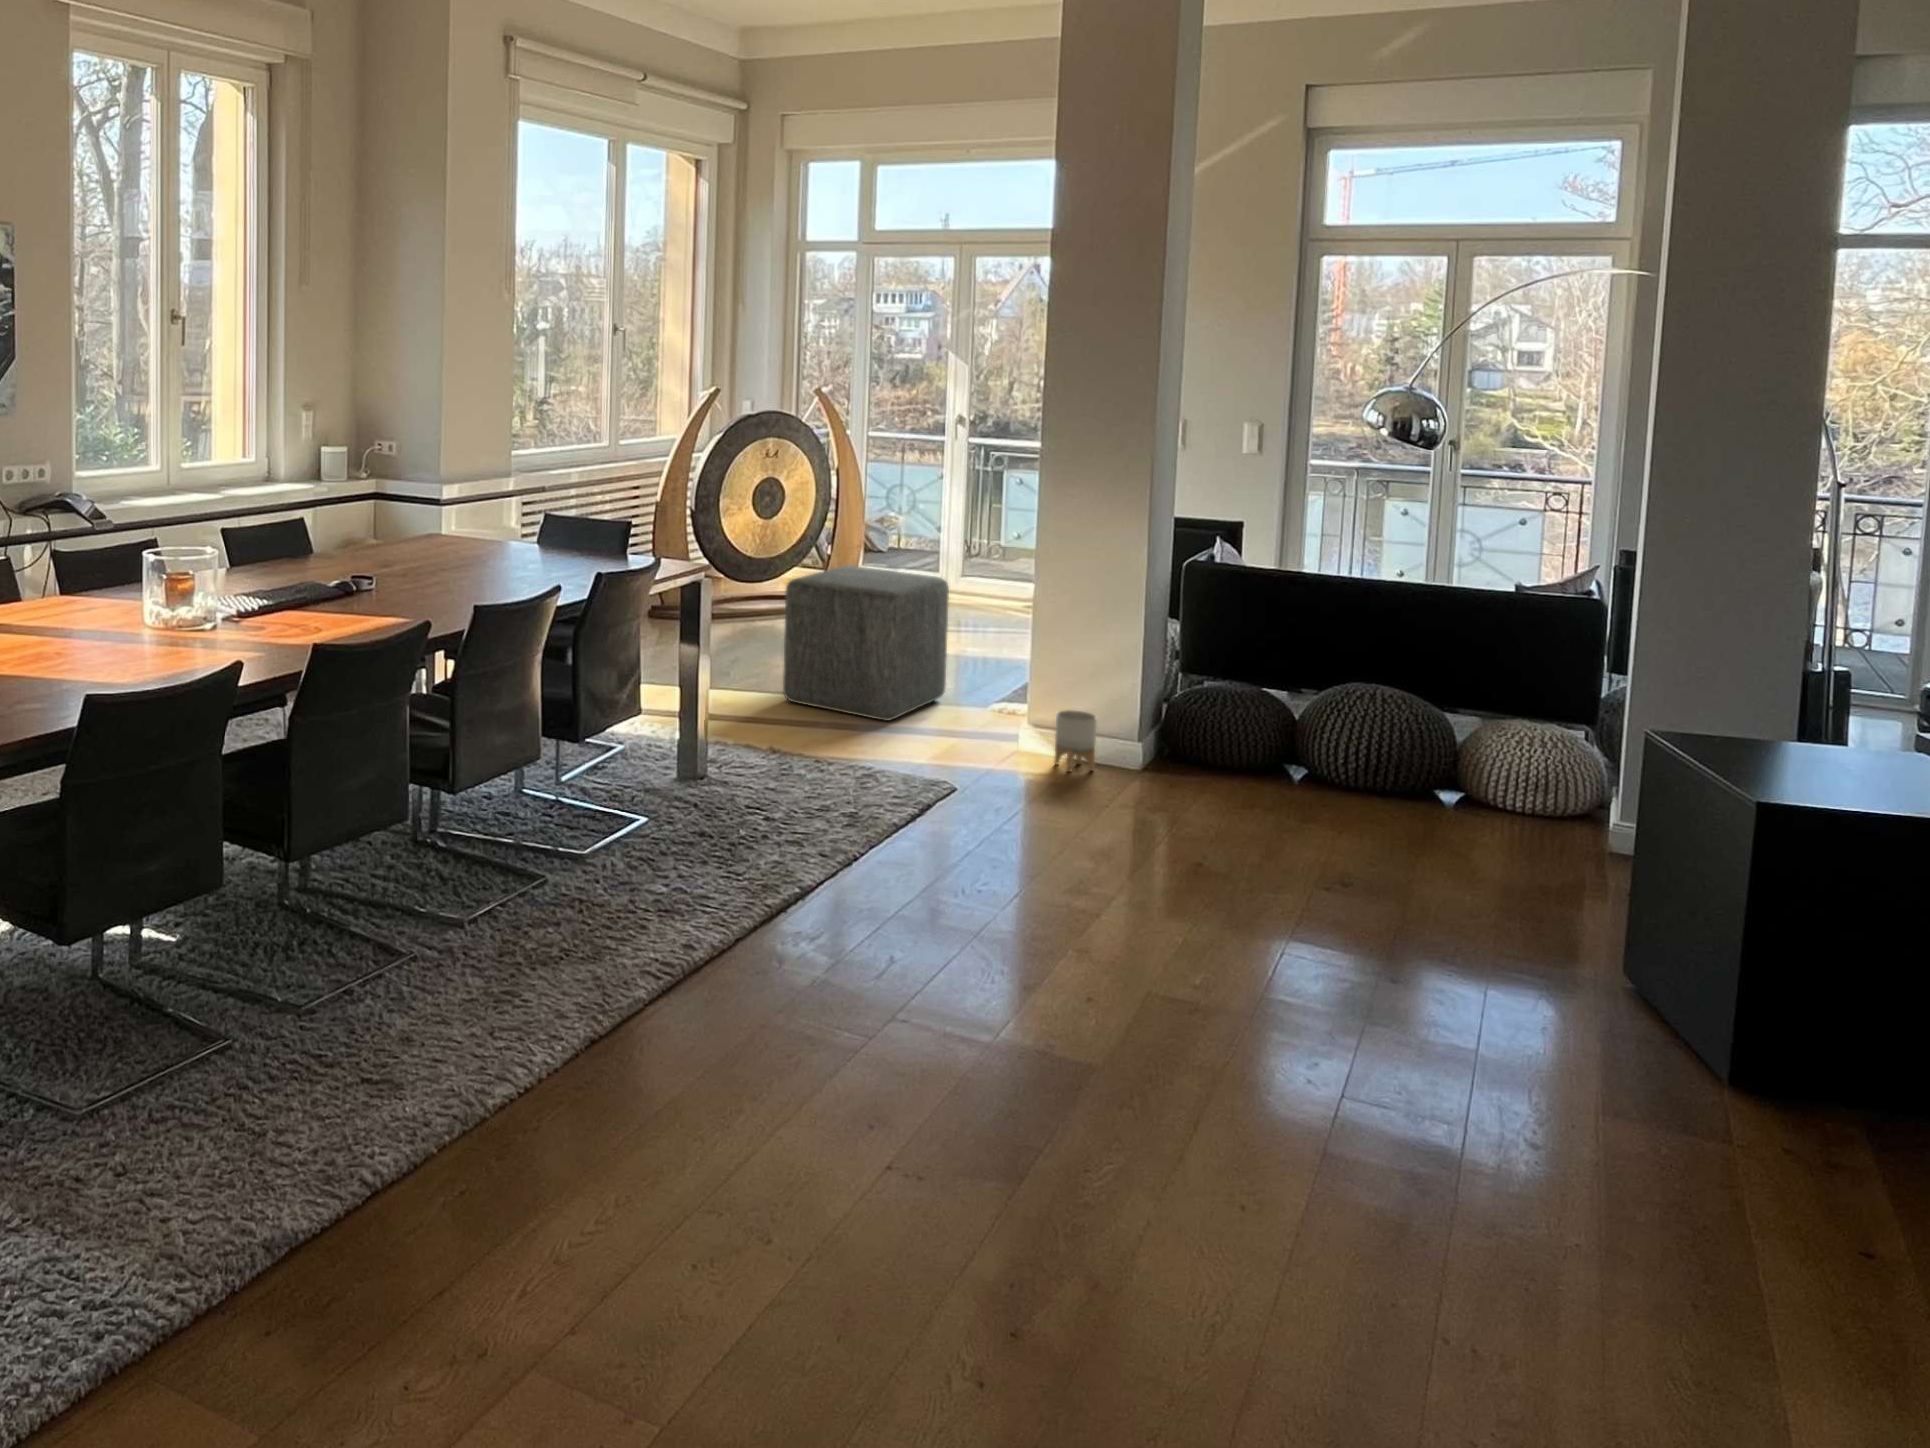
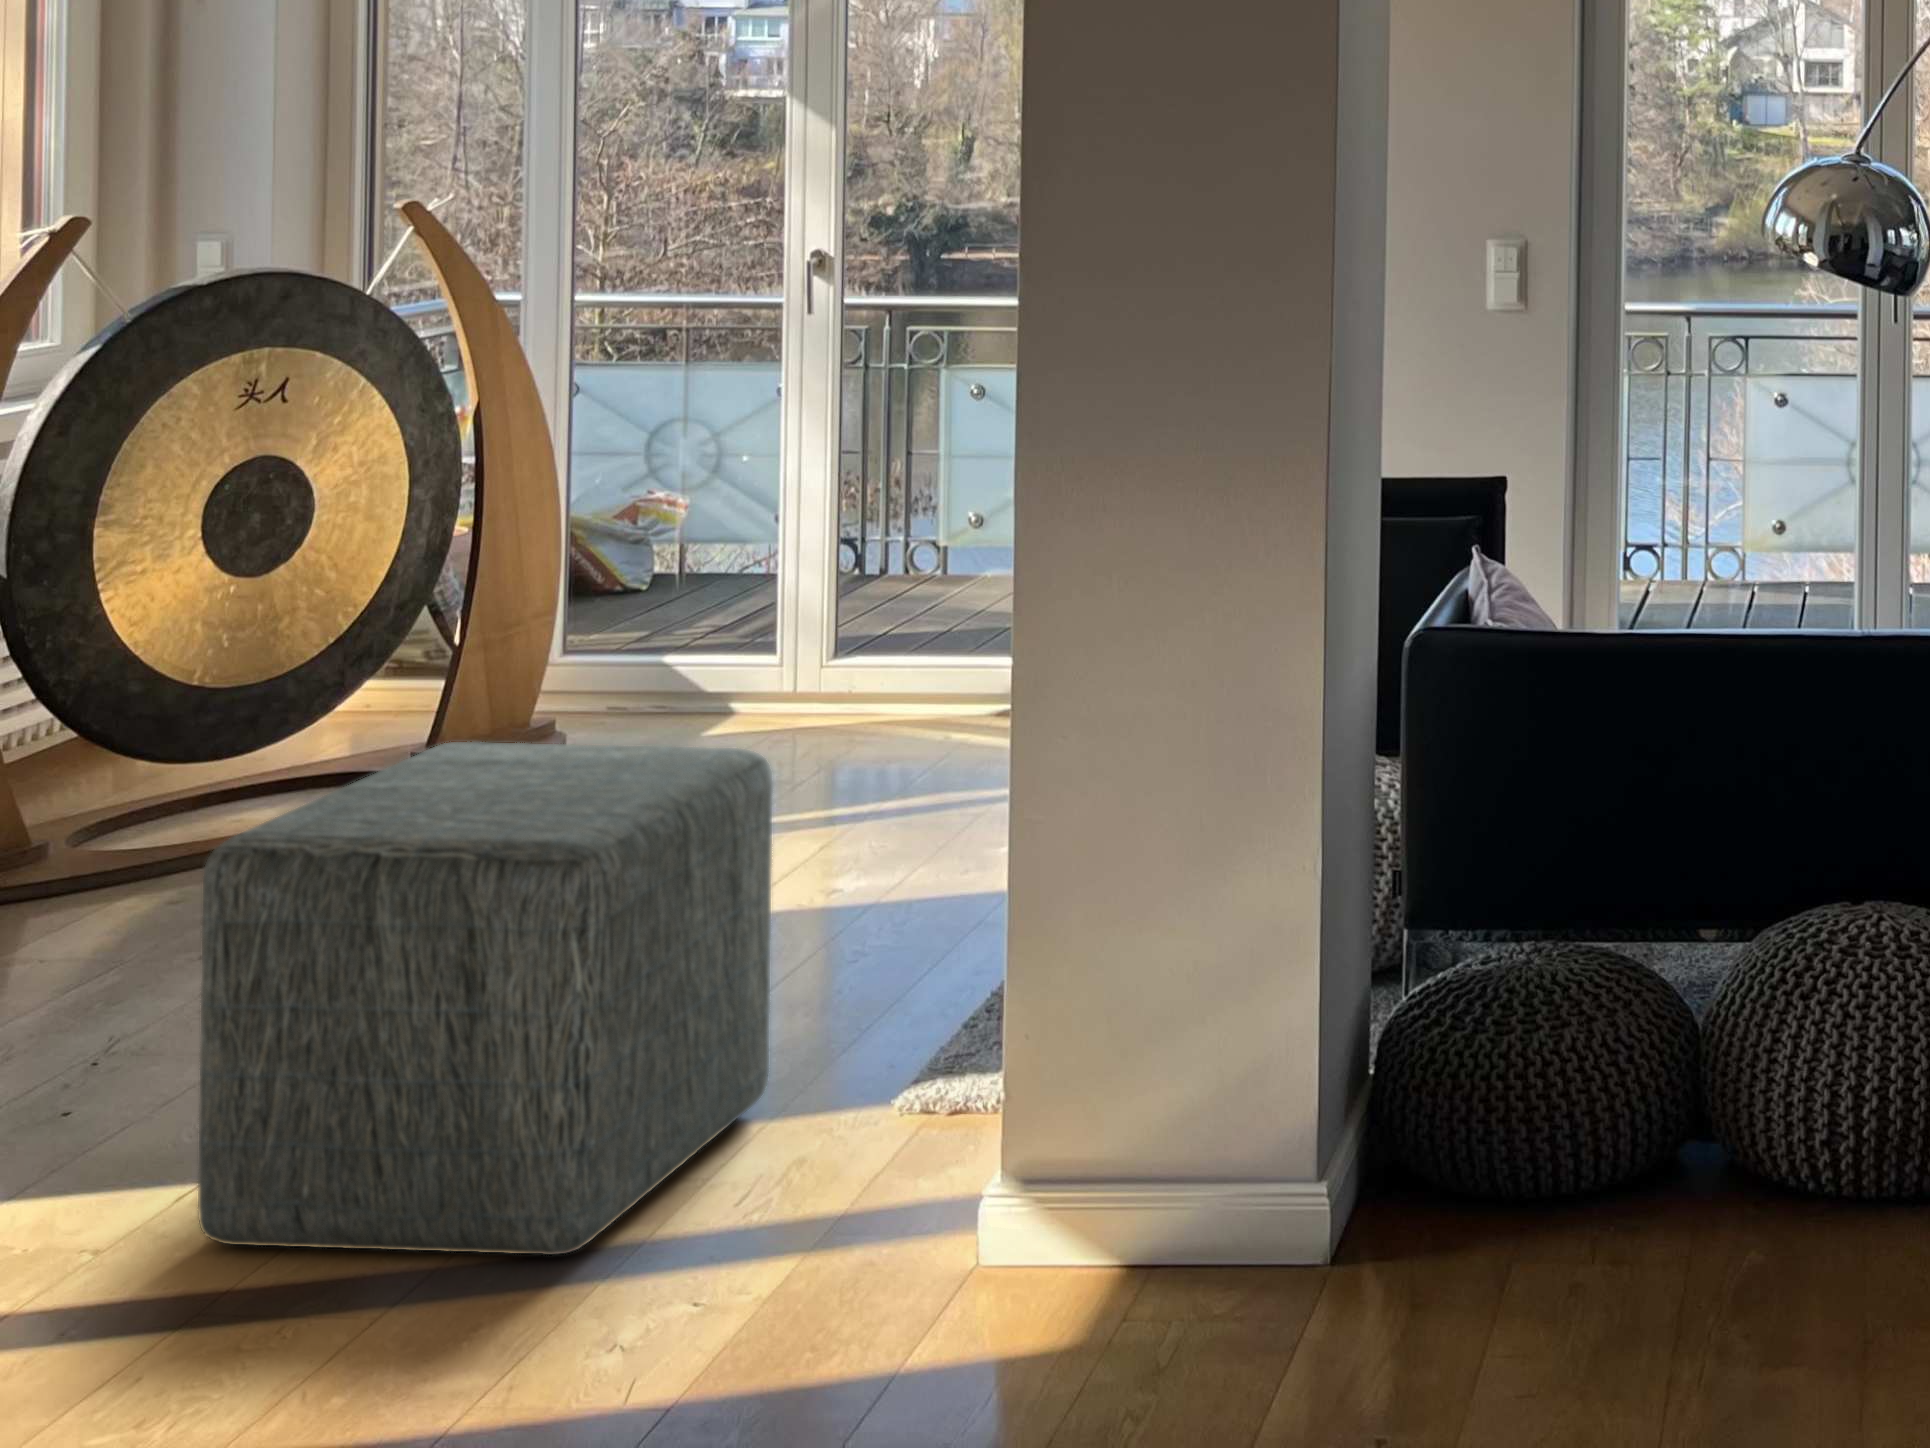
planter: present [1055,710,1097,772] -> none [1093,1136,1212,1344]

